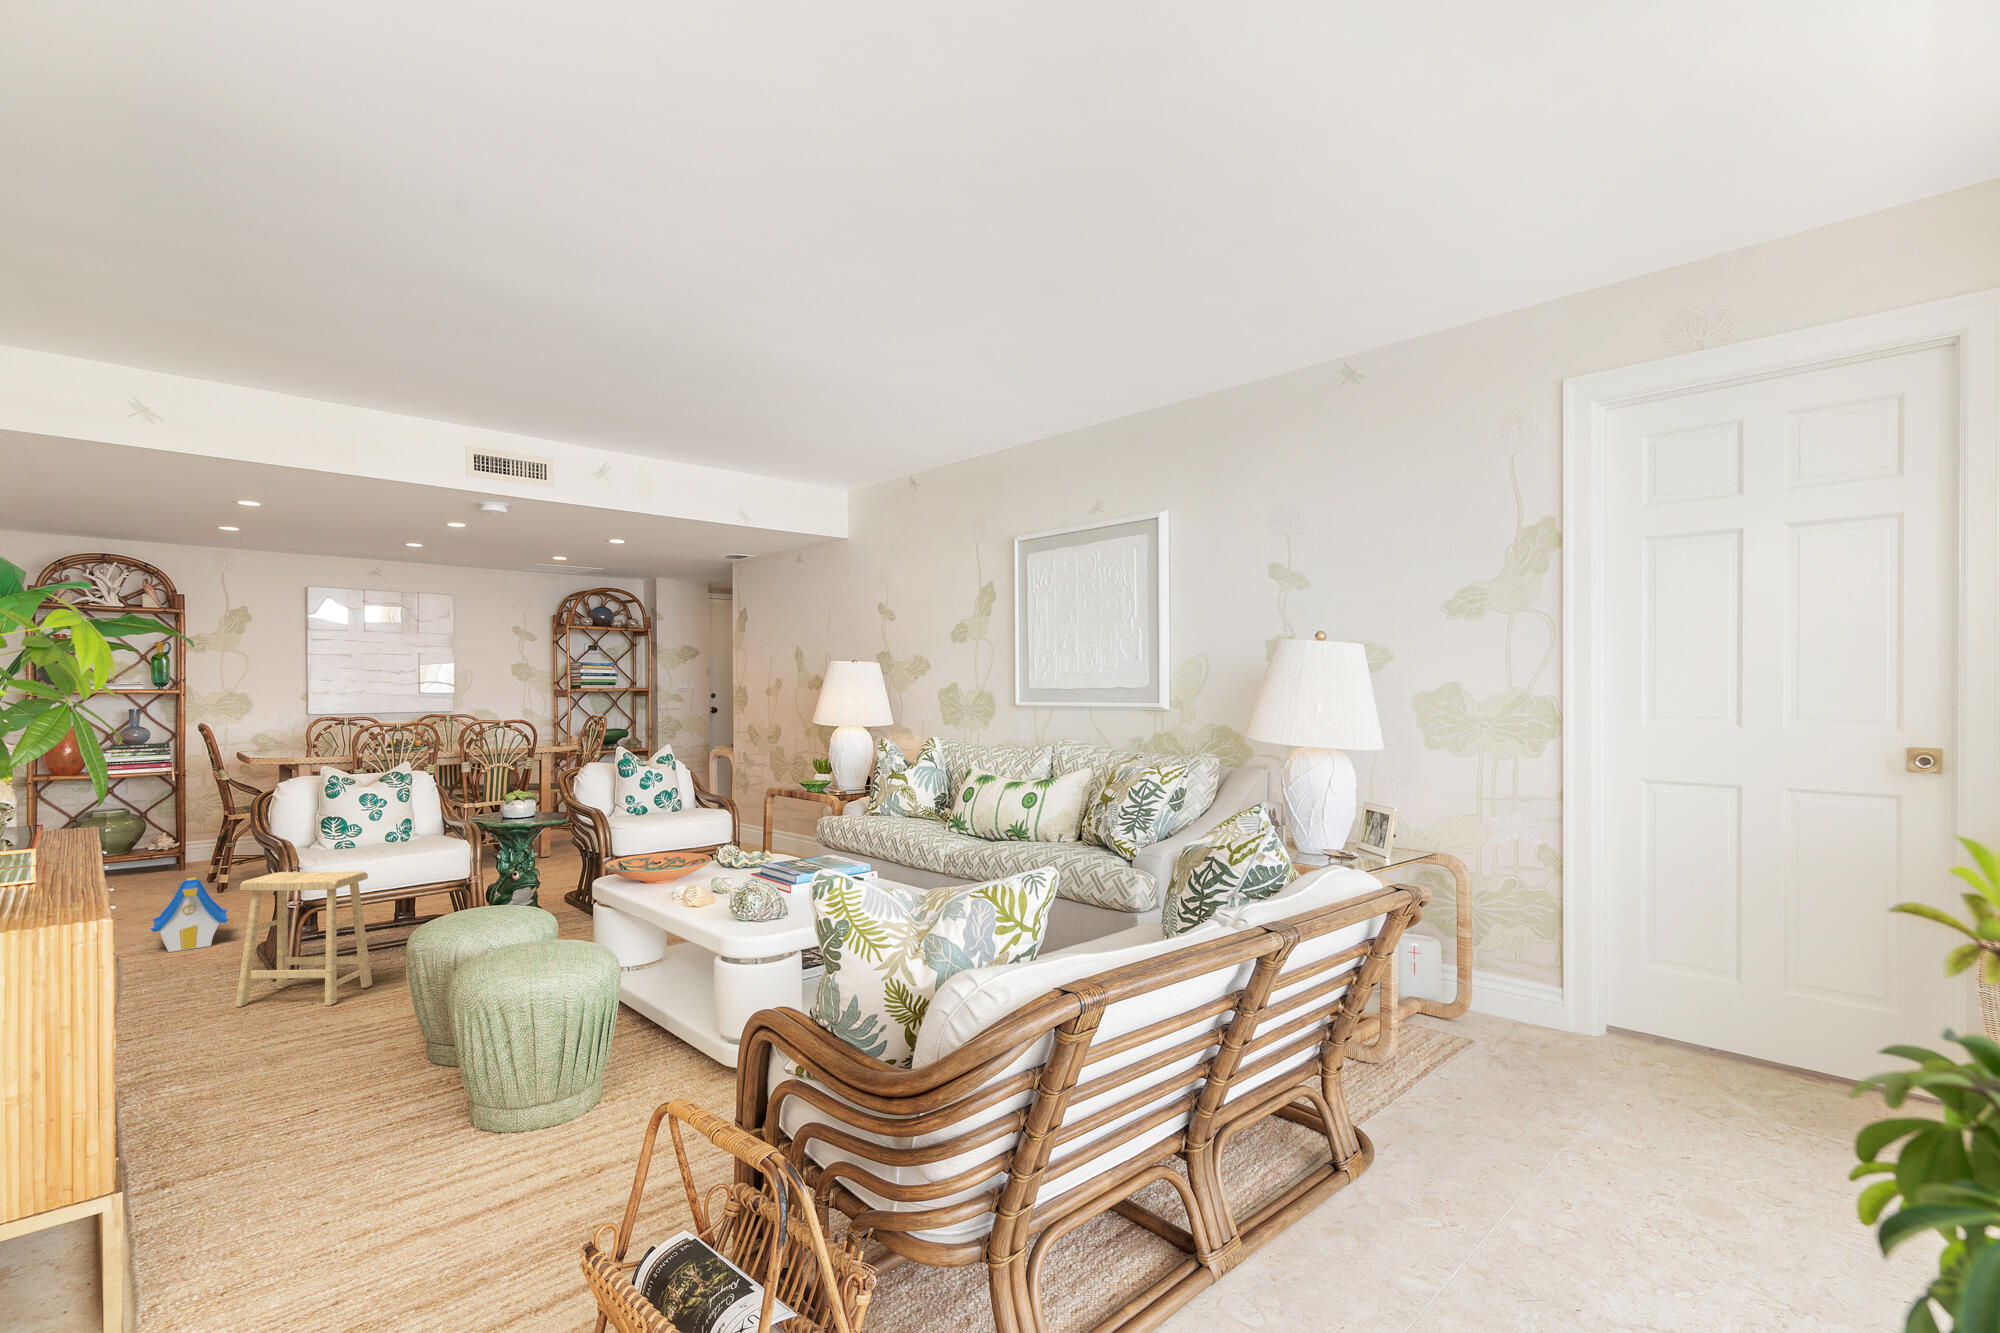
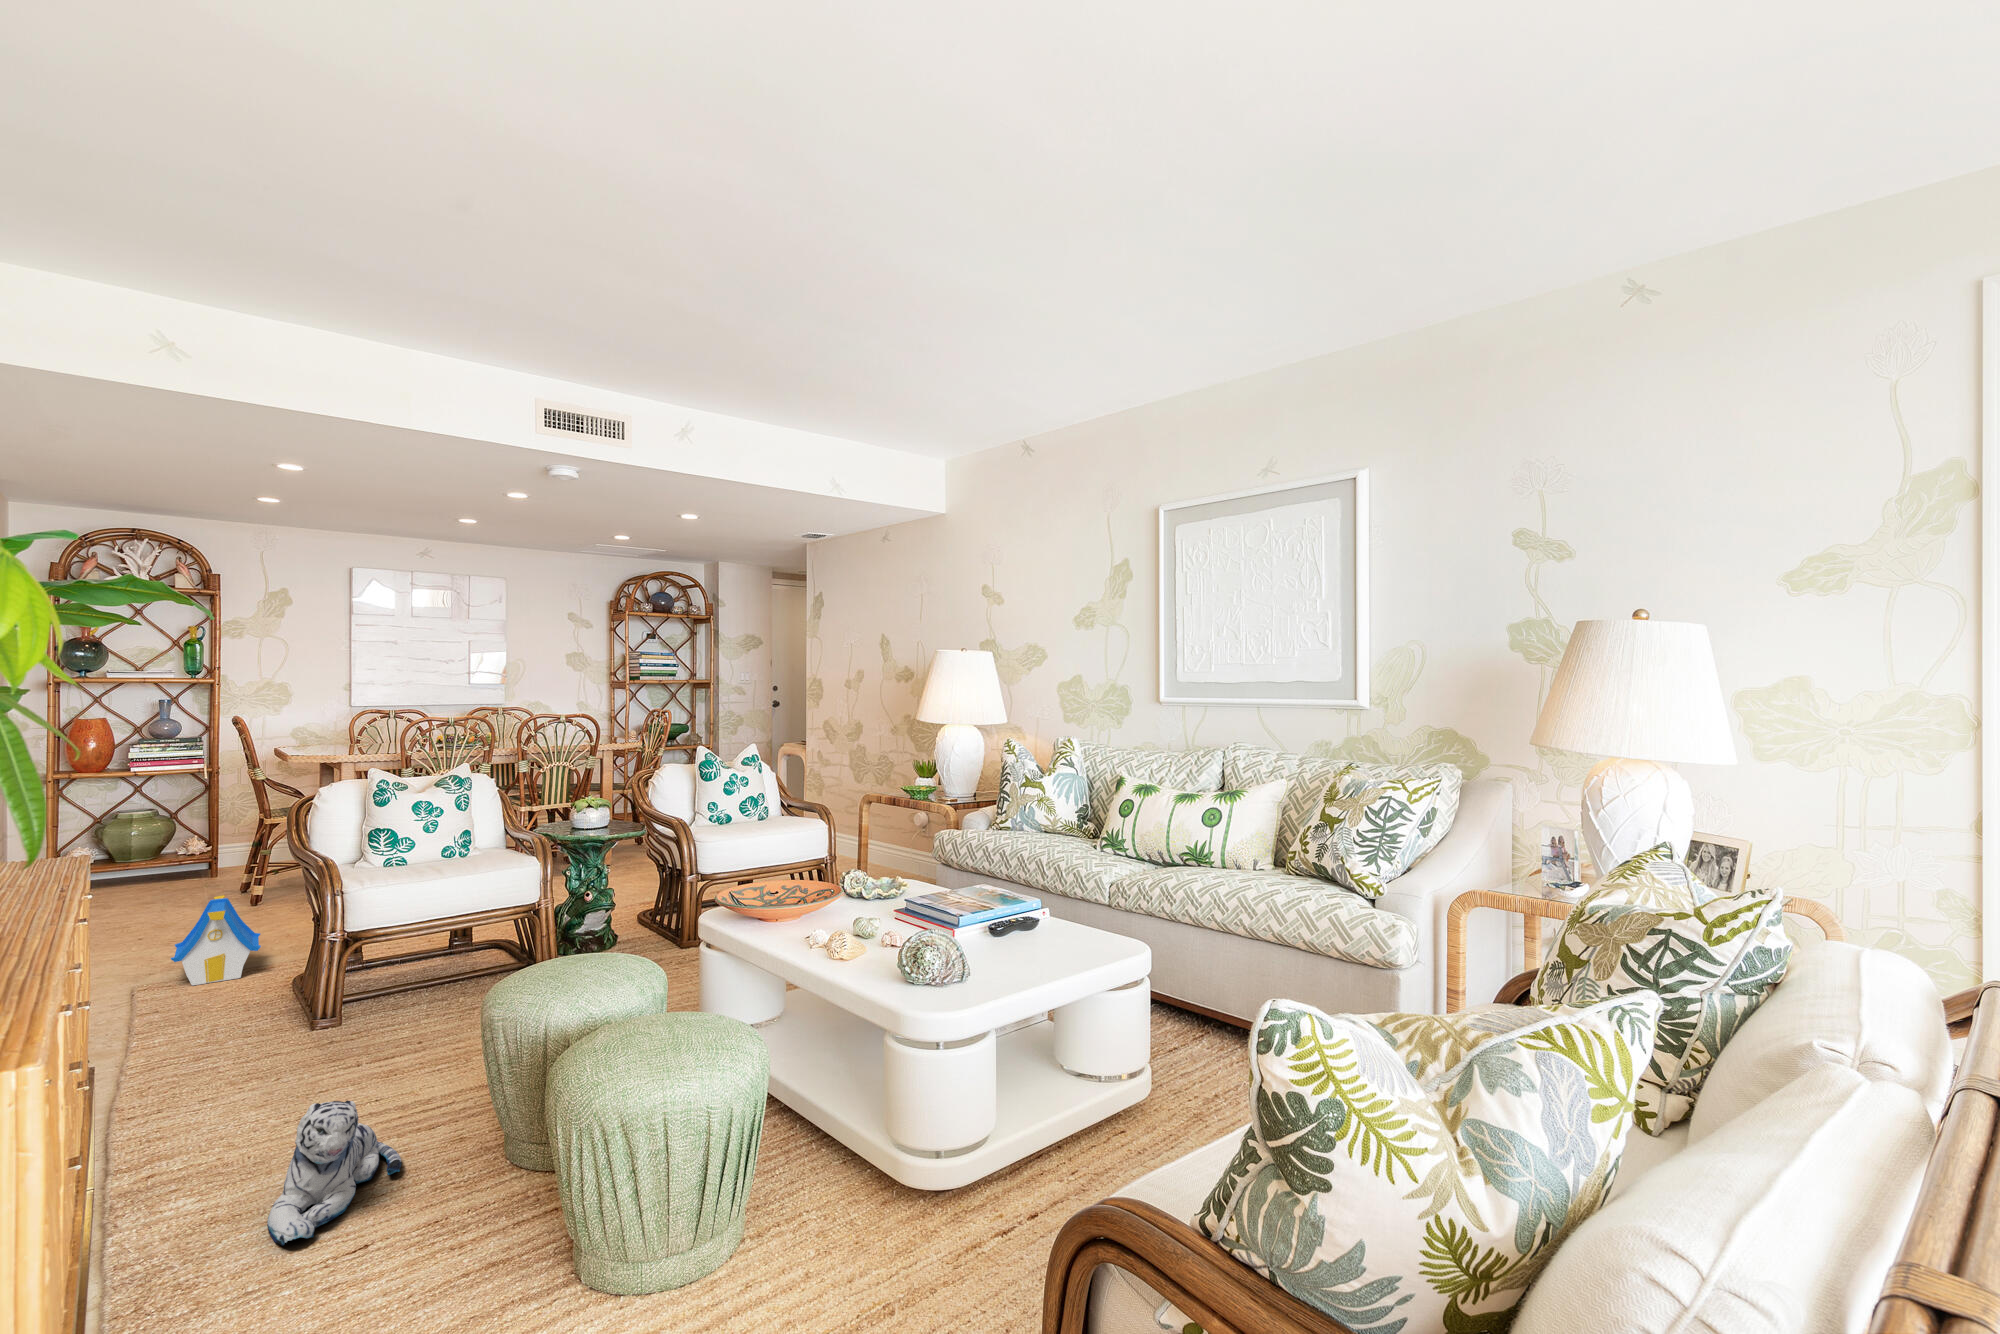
footstool: present [235,871,372,1007] -> none [265,899,429,1068]
plush toy: none [241,1012,346,1113] -> present [267,1100,401,1246]

